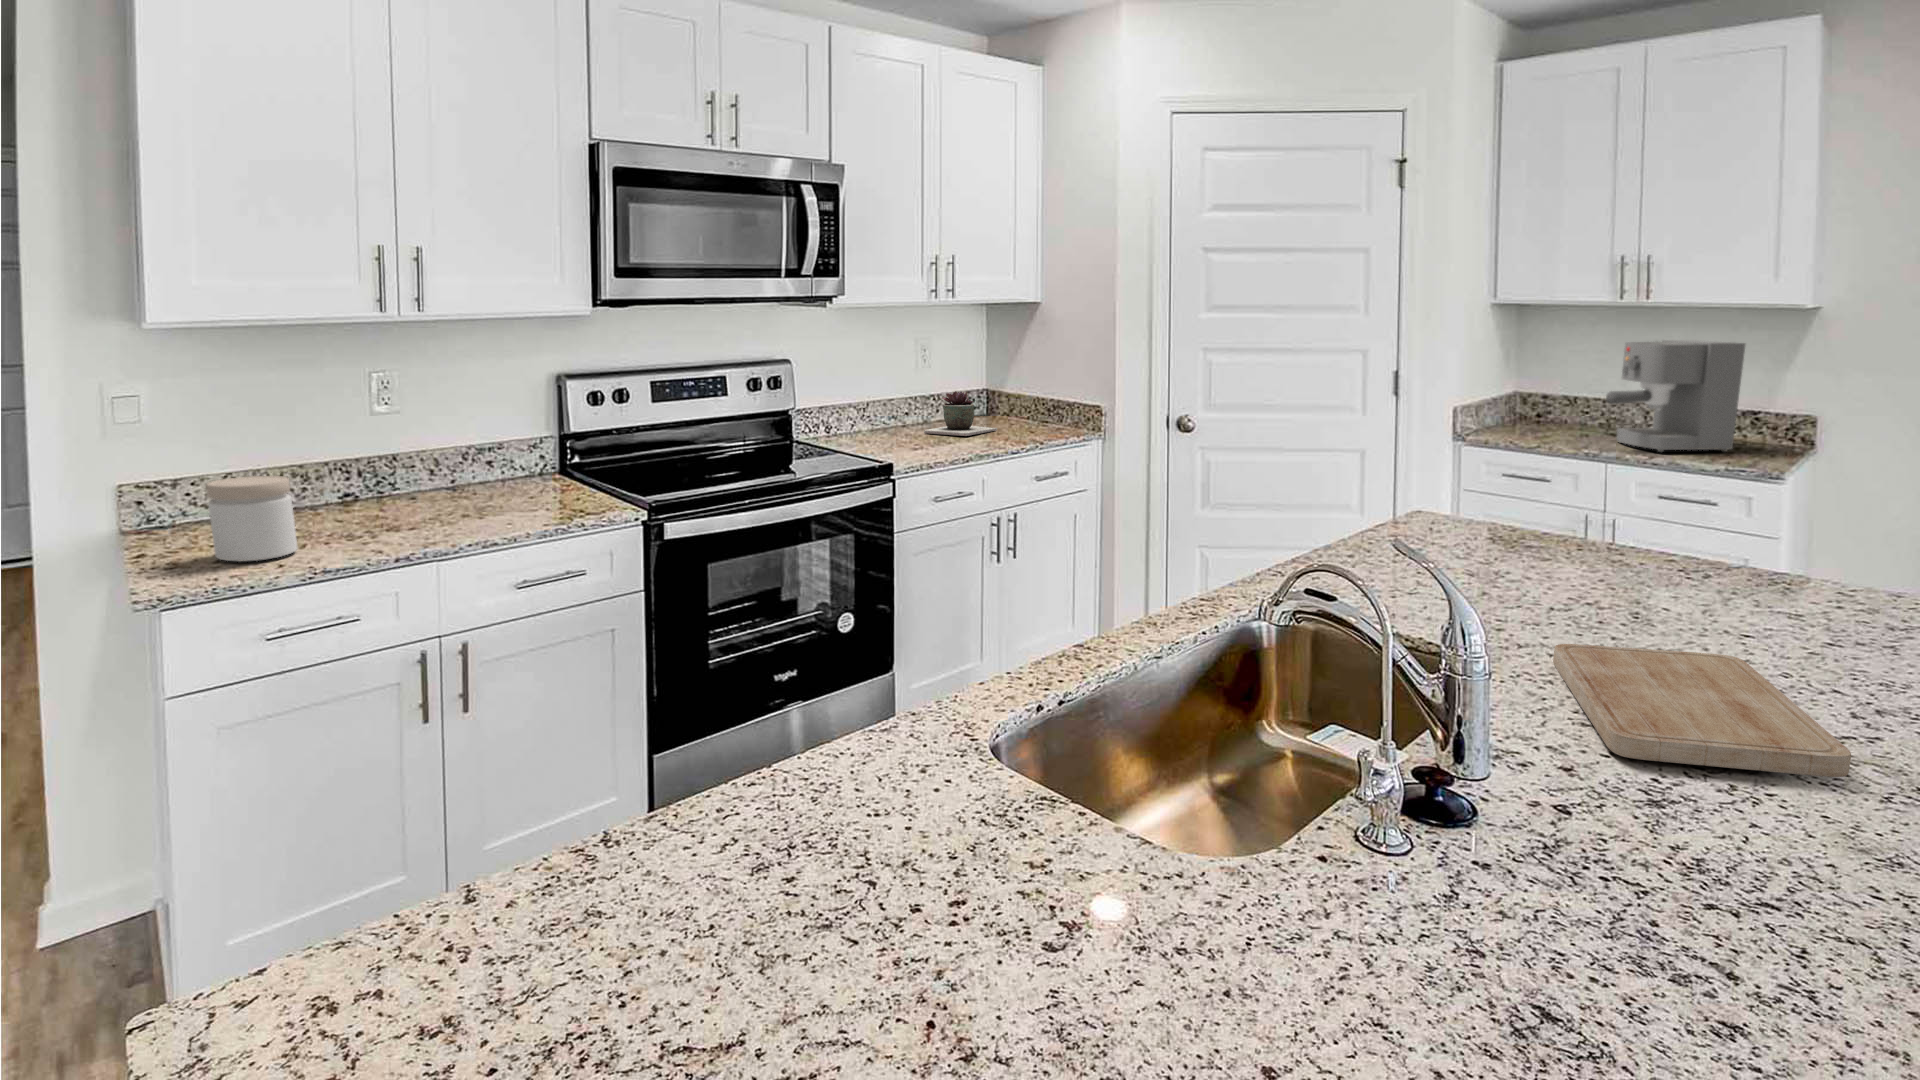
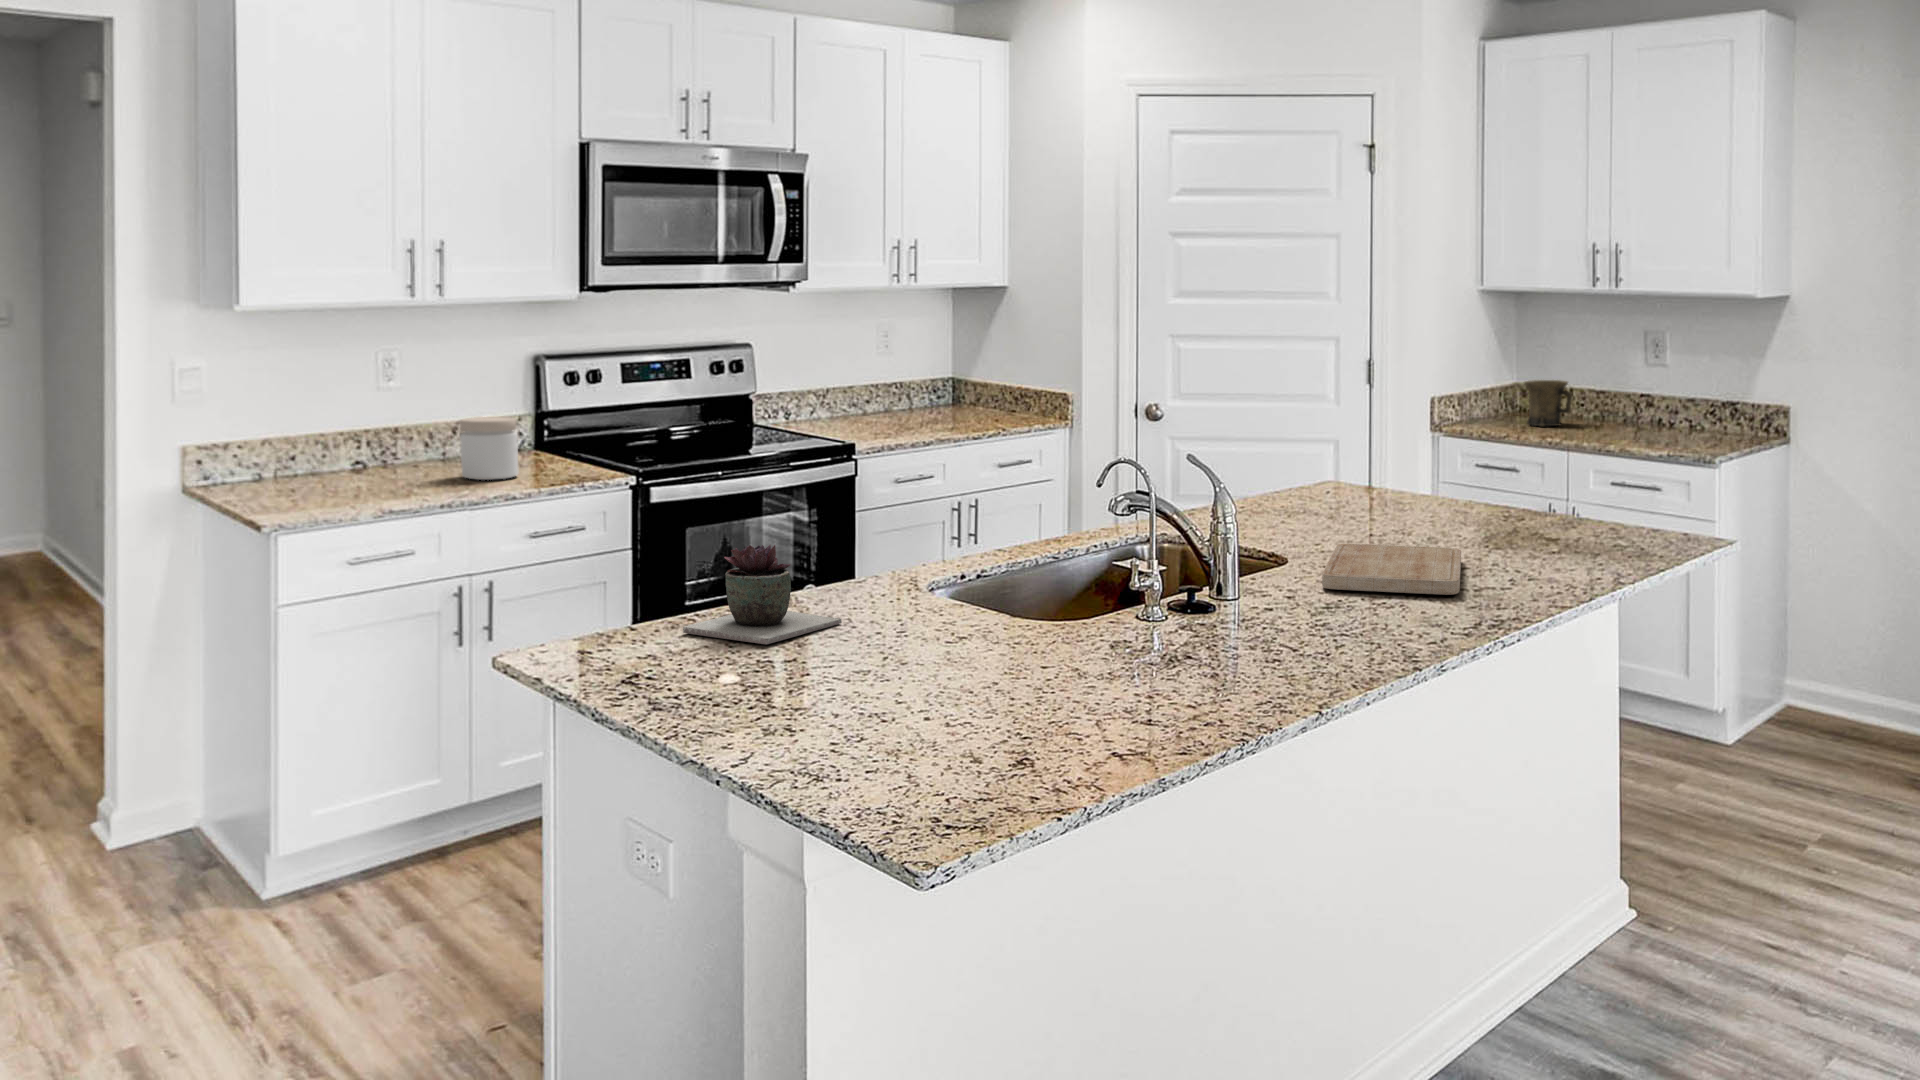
coffee maker: present [1606,340,1745,452] -> none [1573,329,1704,441]
mug: none [1538,390,1590,435] -> present [1524,380,1573,426]
succulent plant: present [924,391,997,436] -> present [683,545,842,644]
jar: present [206,476,297,562] -> present [460,417,519,480]

